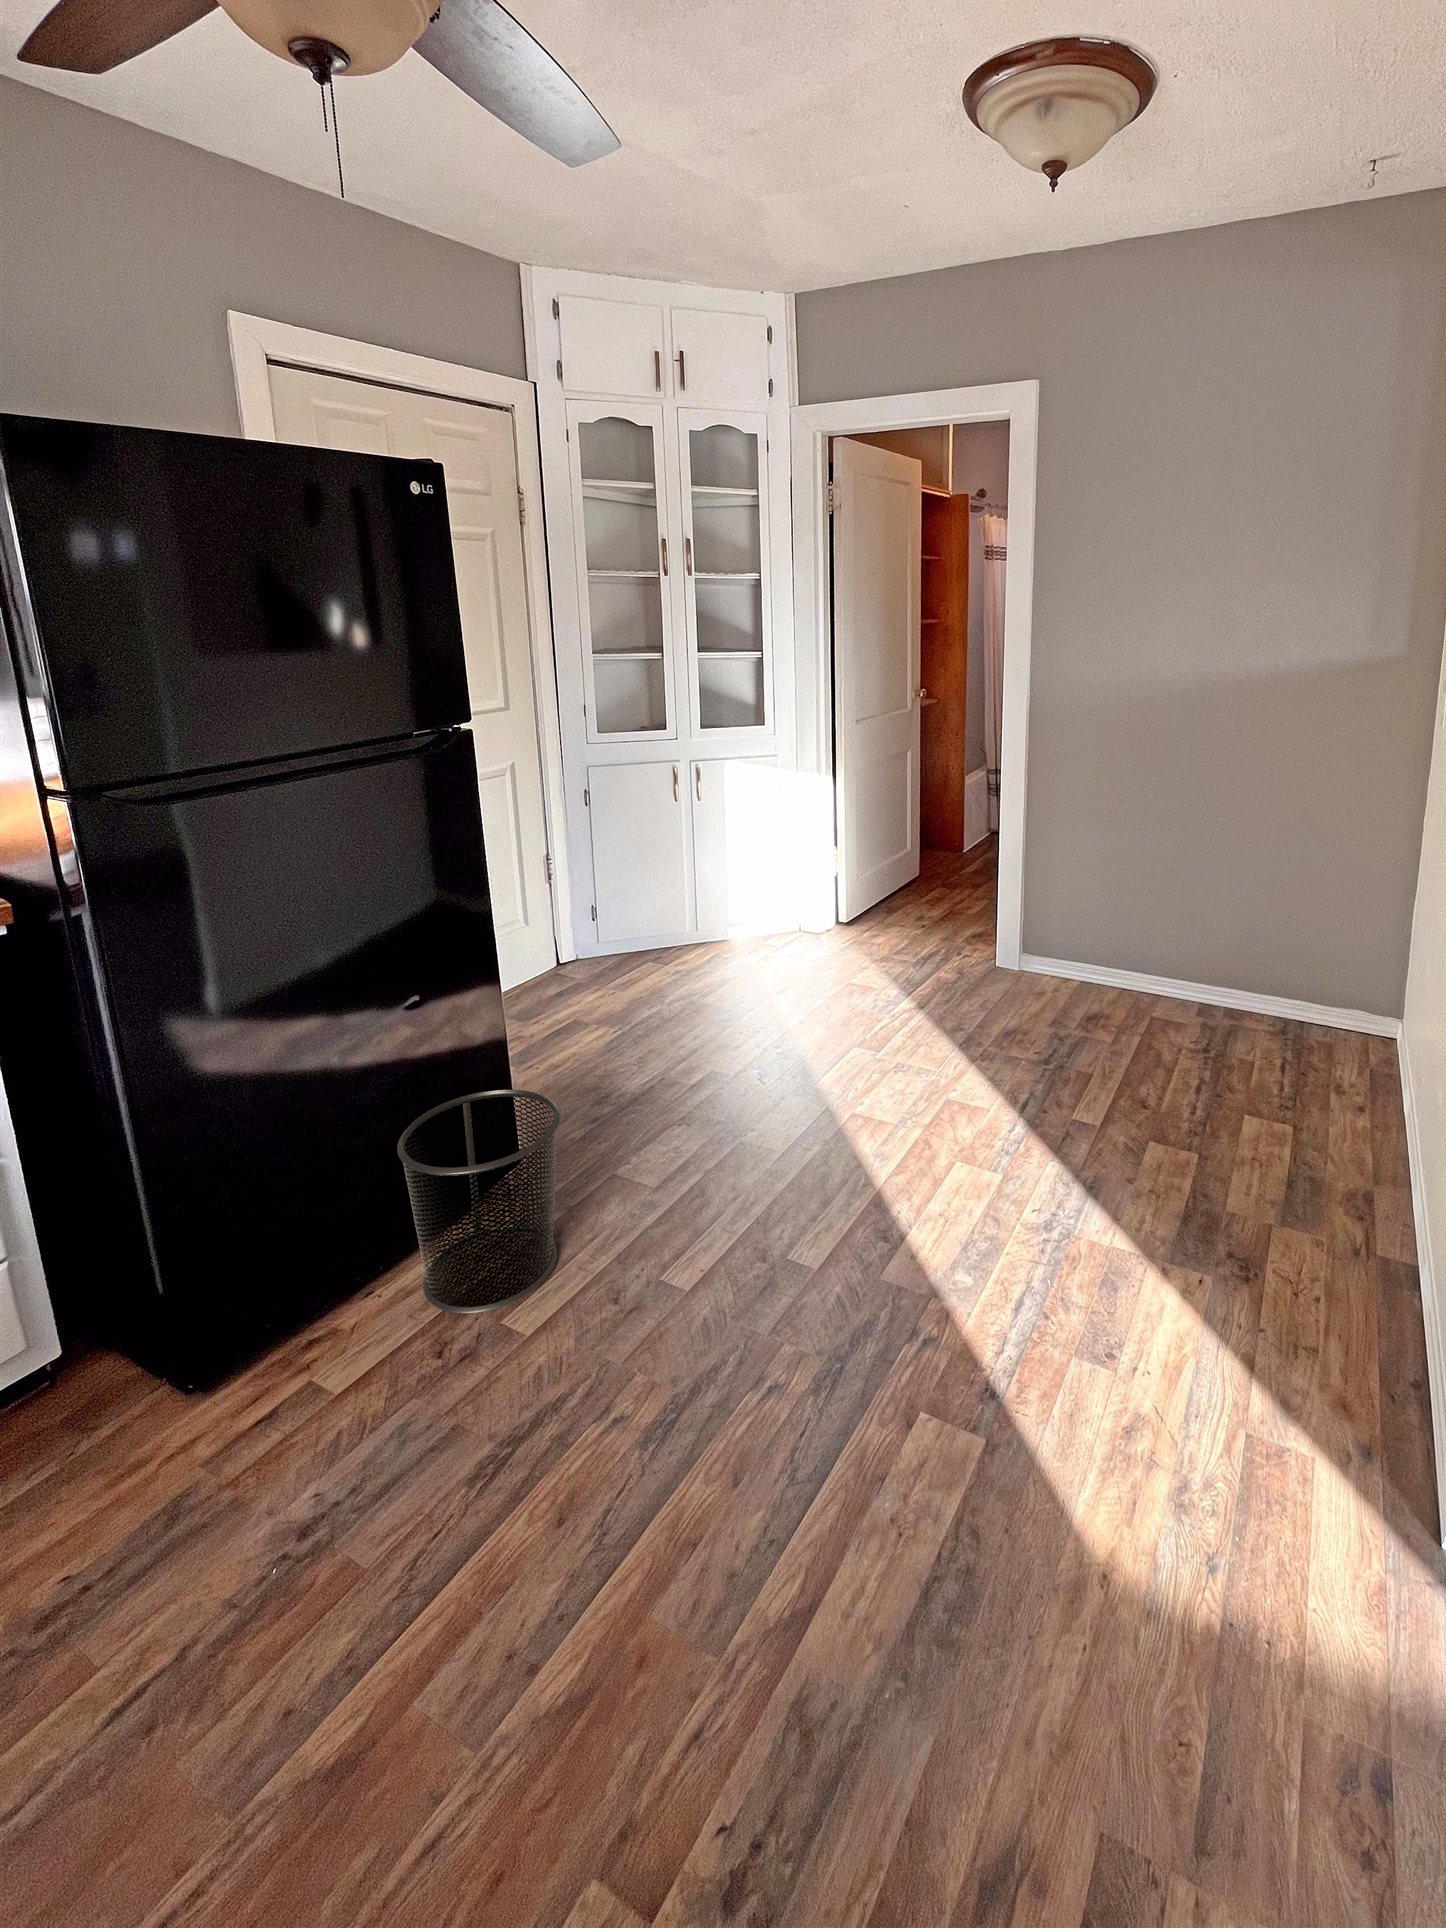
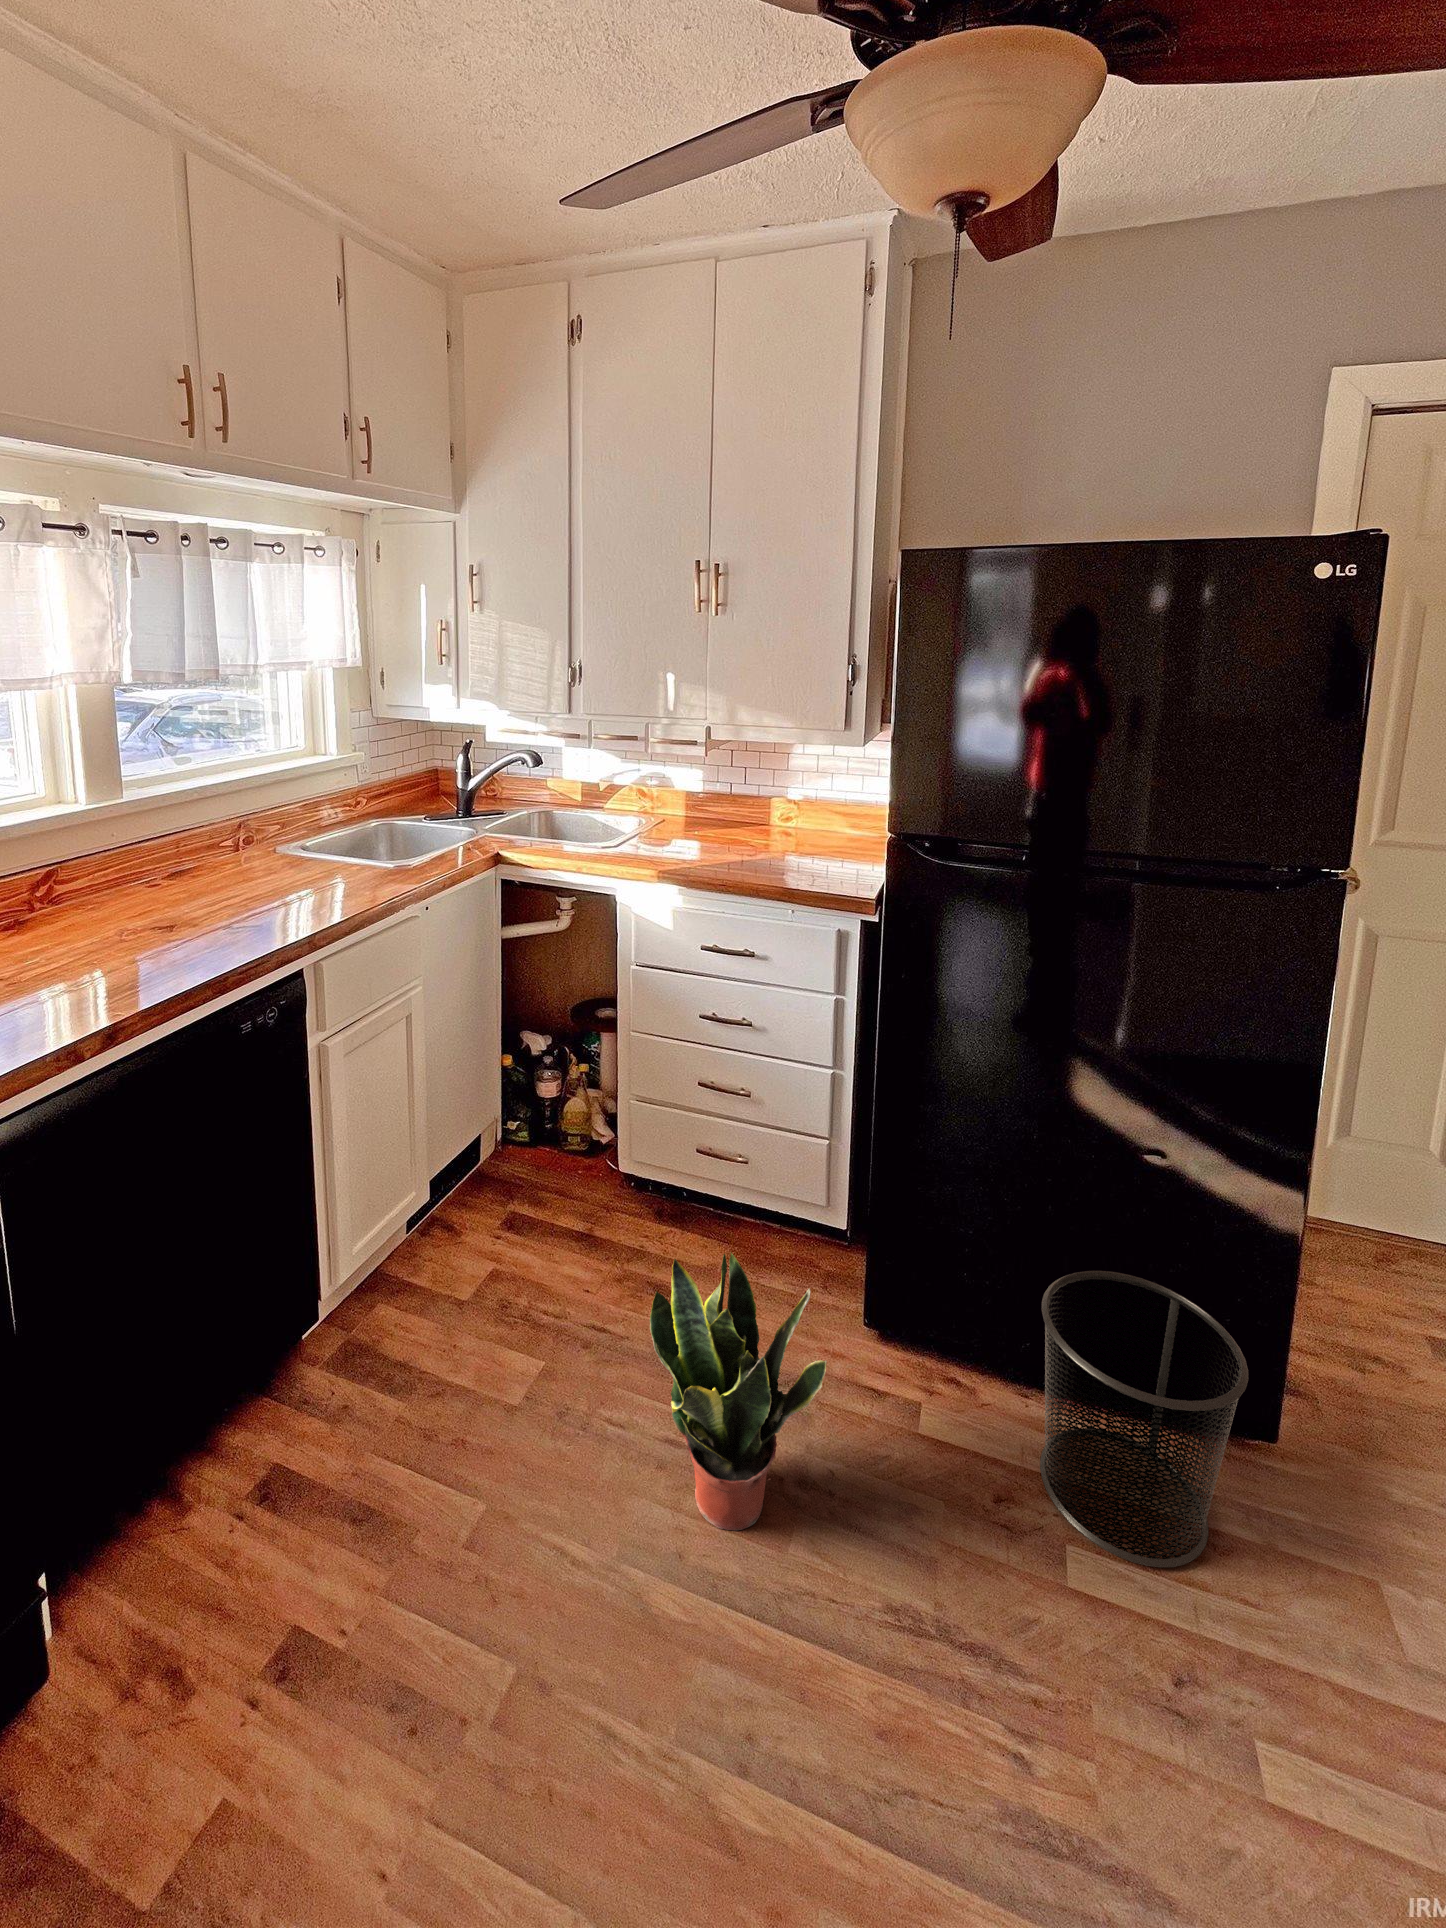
potted plant: none [82,1326,336,1681] -> present [650,1253,827,1530]

